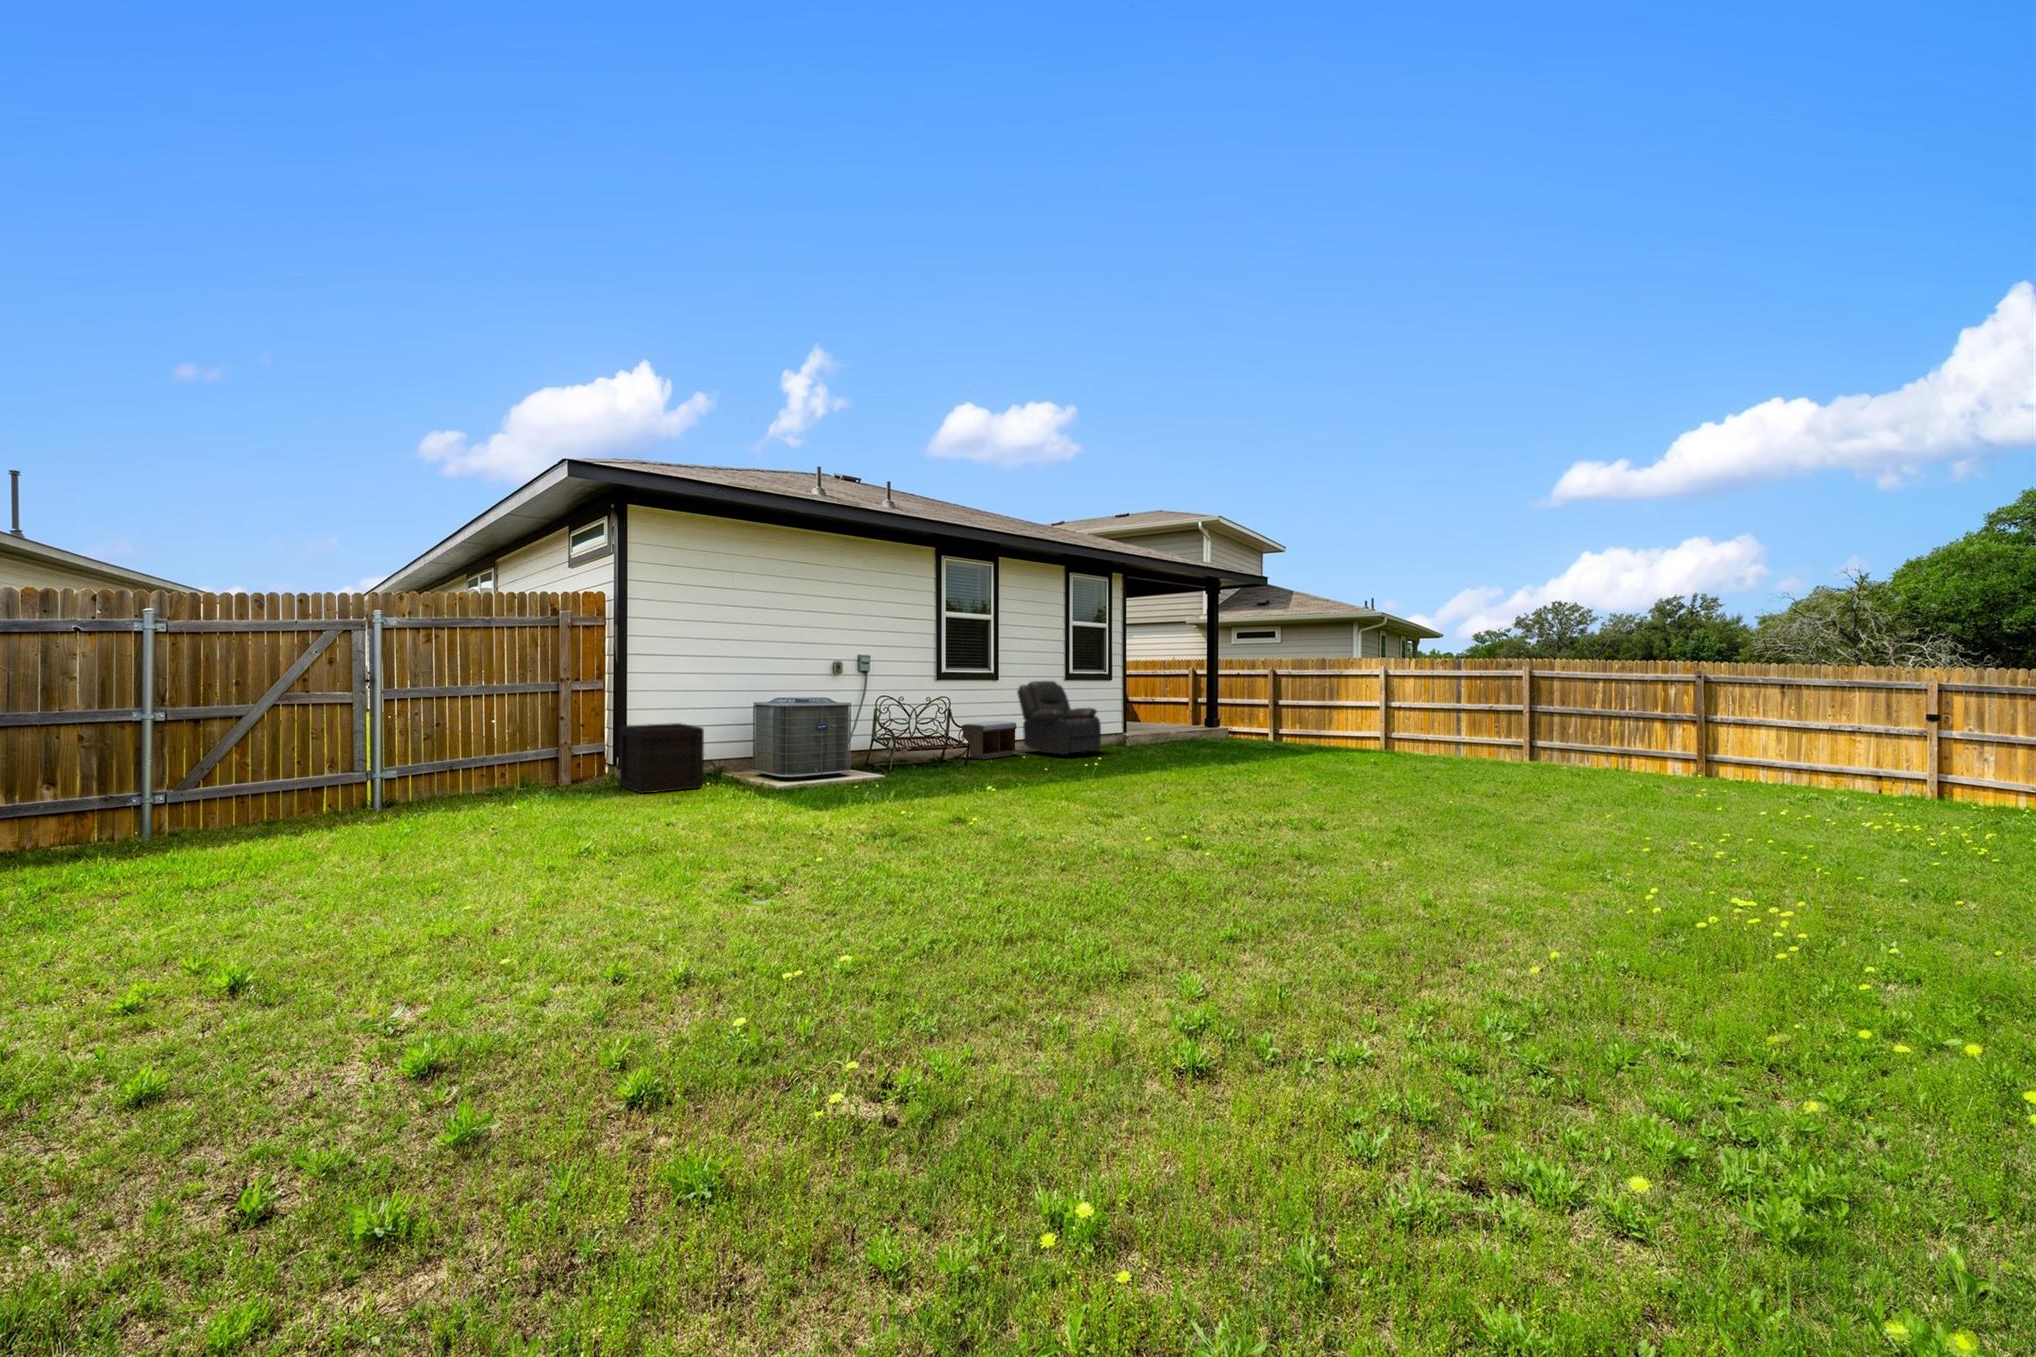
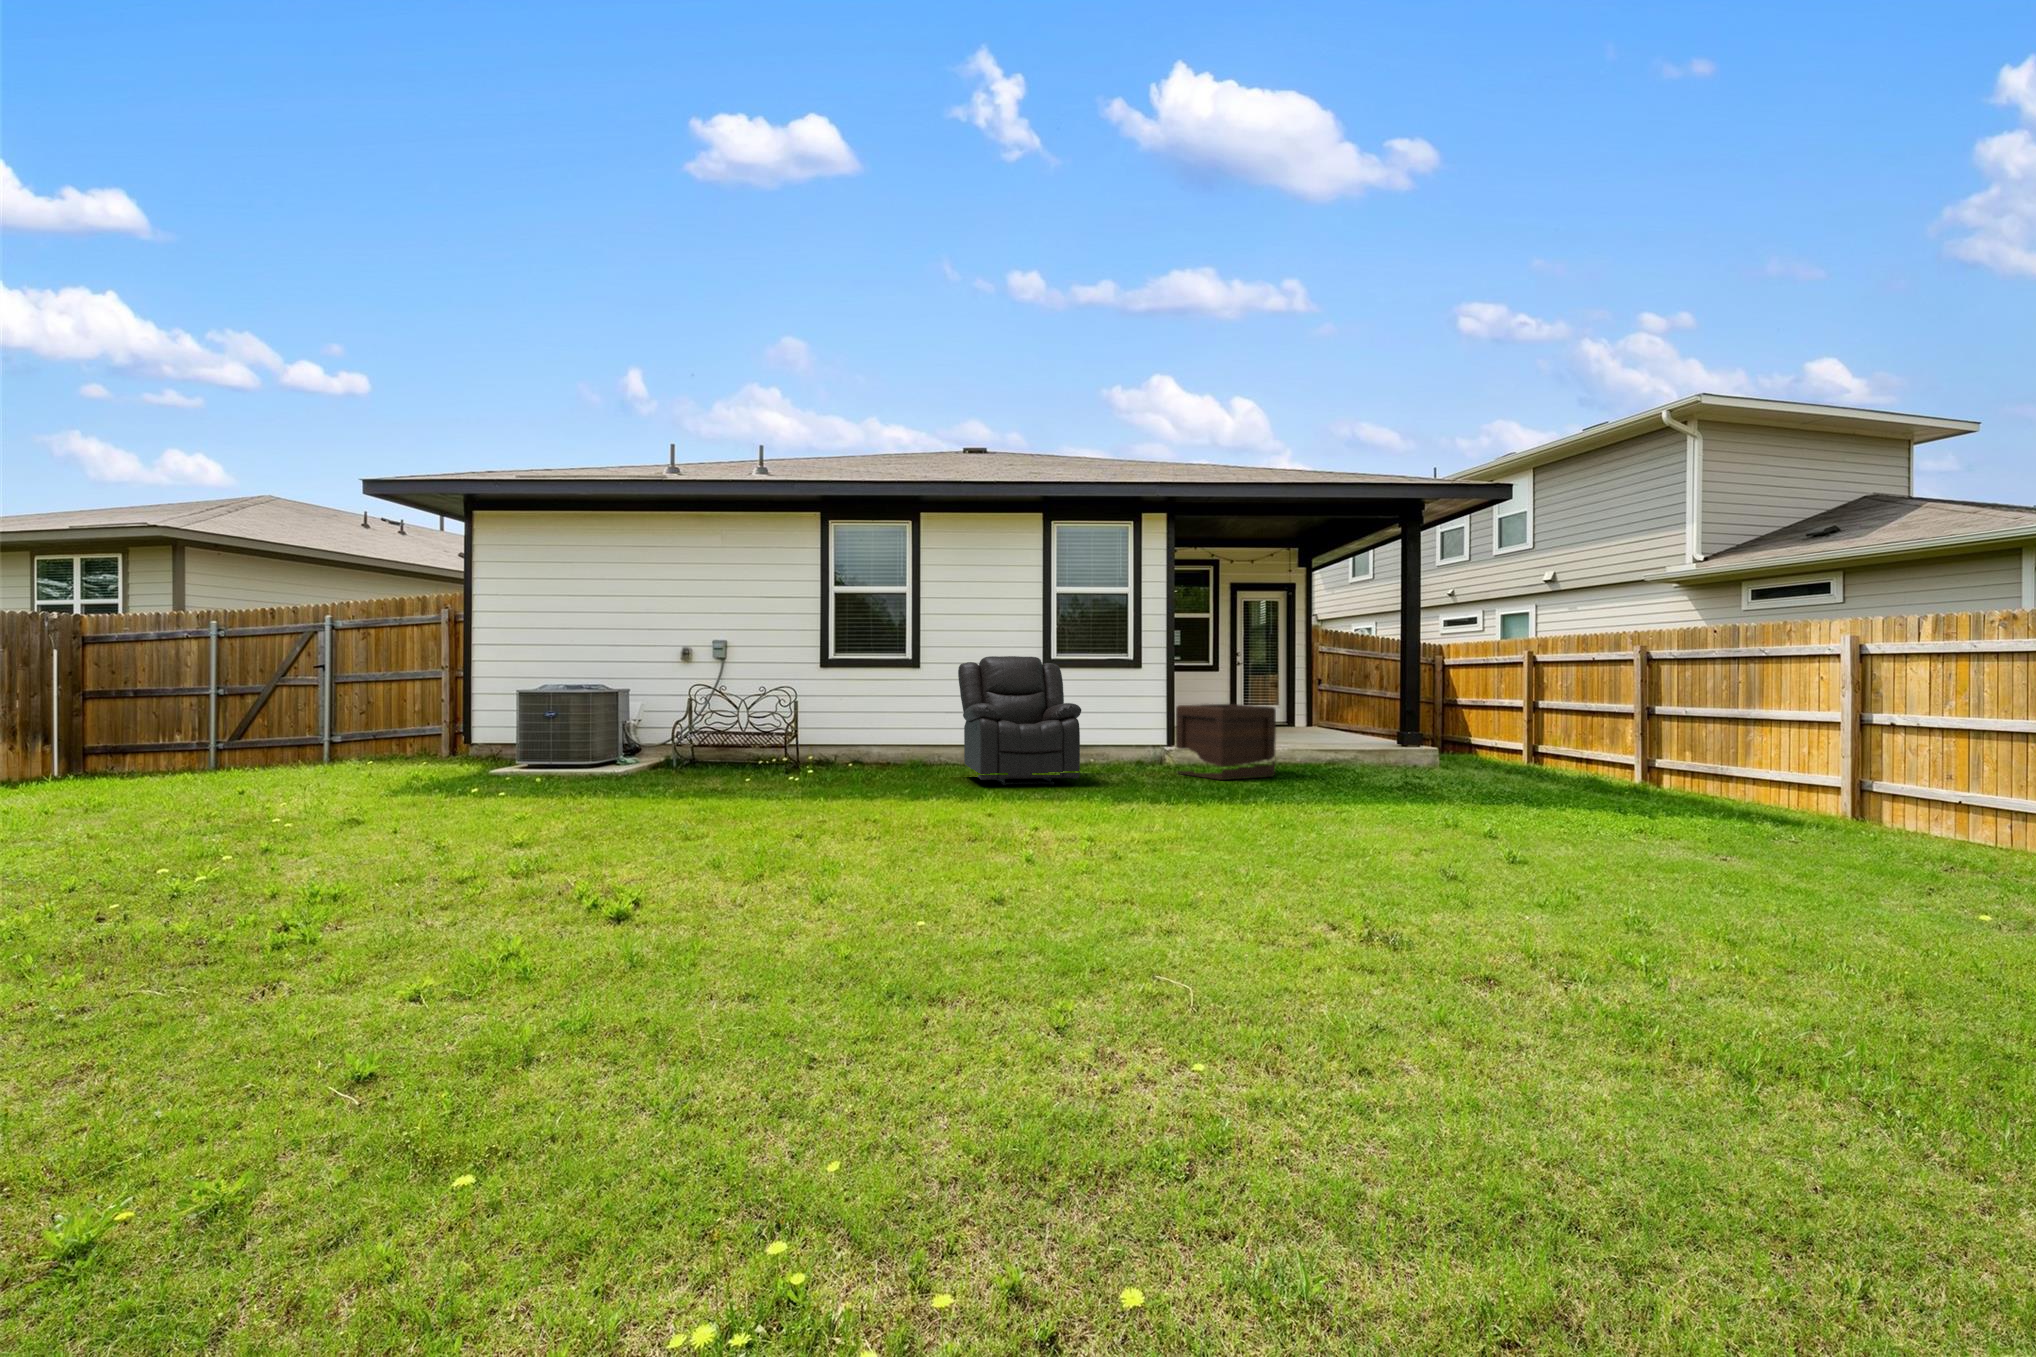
bench: present [962,721,1016,759] -> none [835,721,934,781]
wooden crate: present [619,723,704,793] -> present [1176,704,1276,780]

